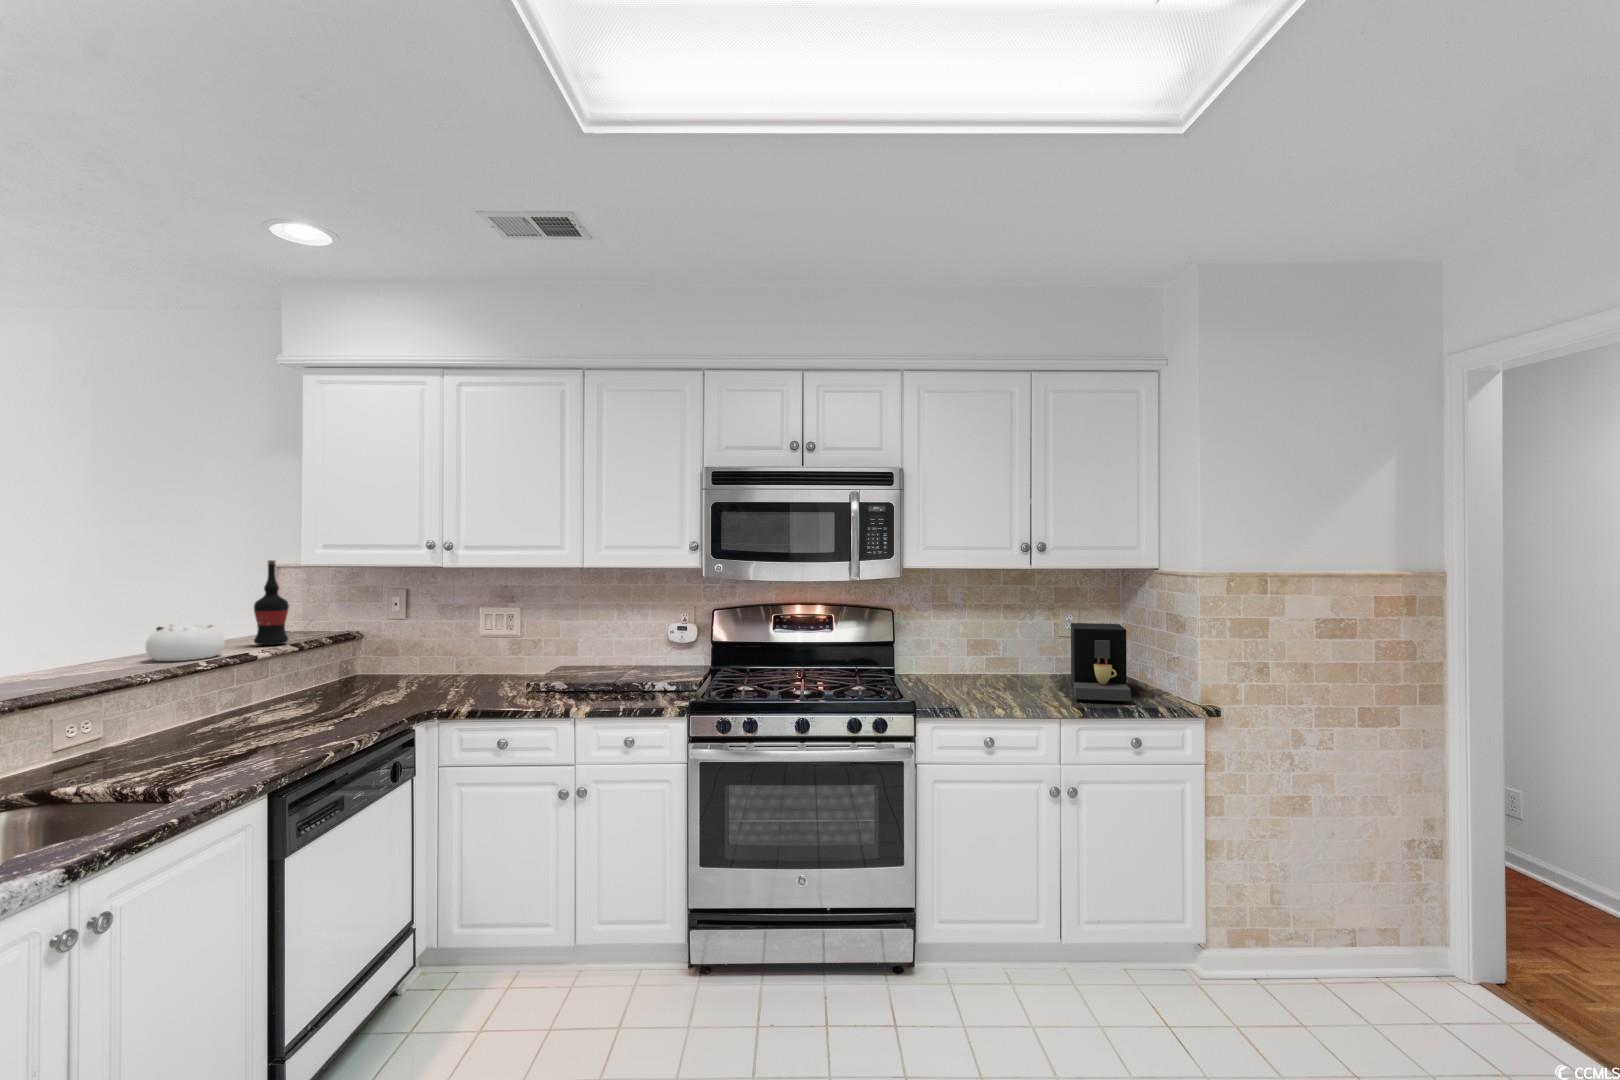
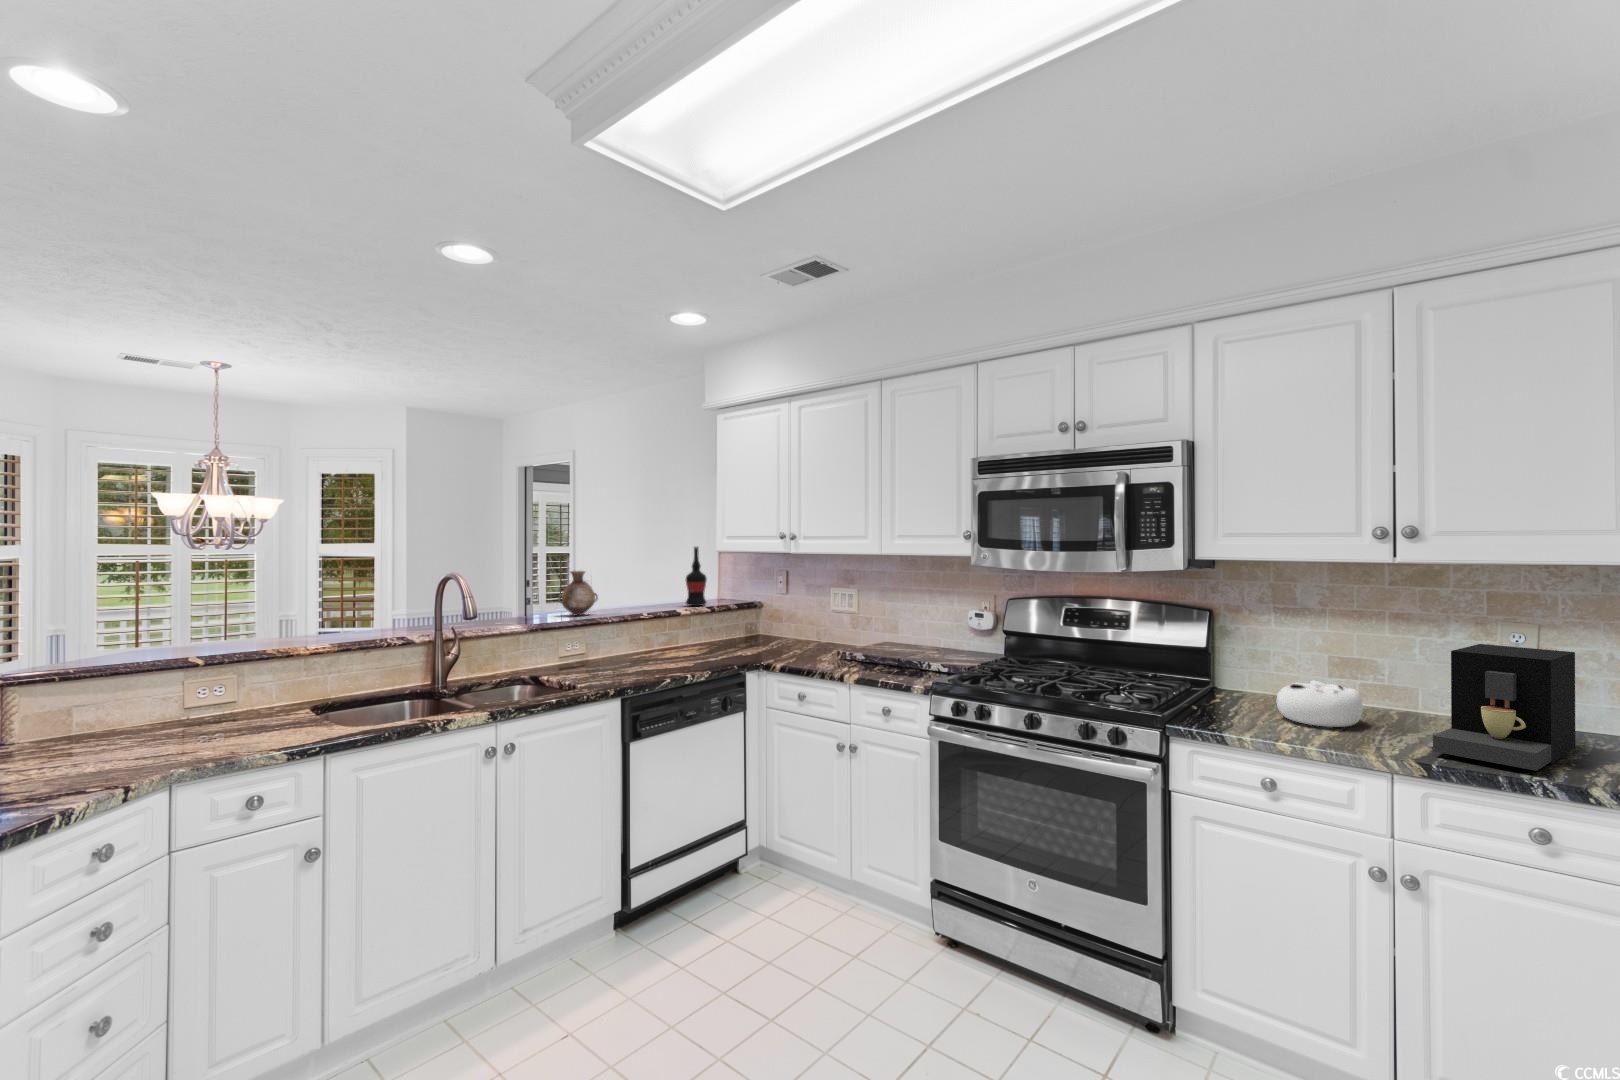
vase: none [59,602,132,675] -> present [558,571,598,615]
decorative bowl: present [145,623,225,661] -> present [1277,681,1363,727]

